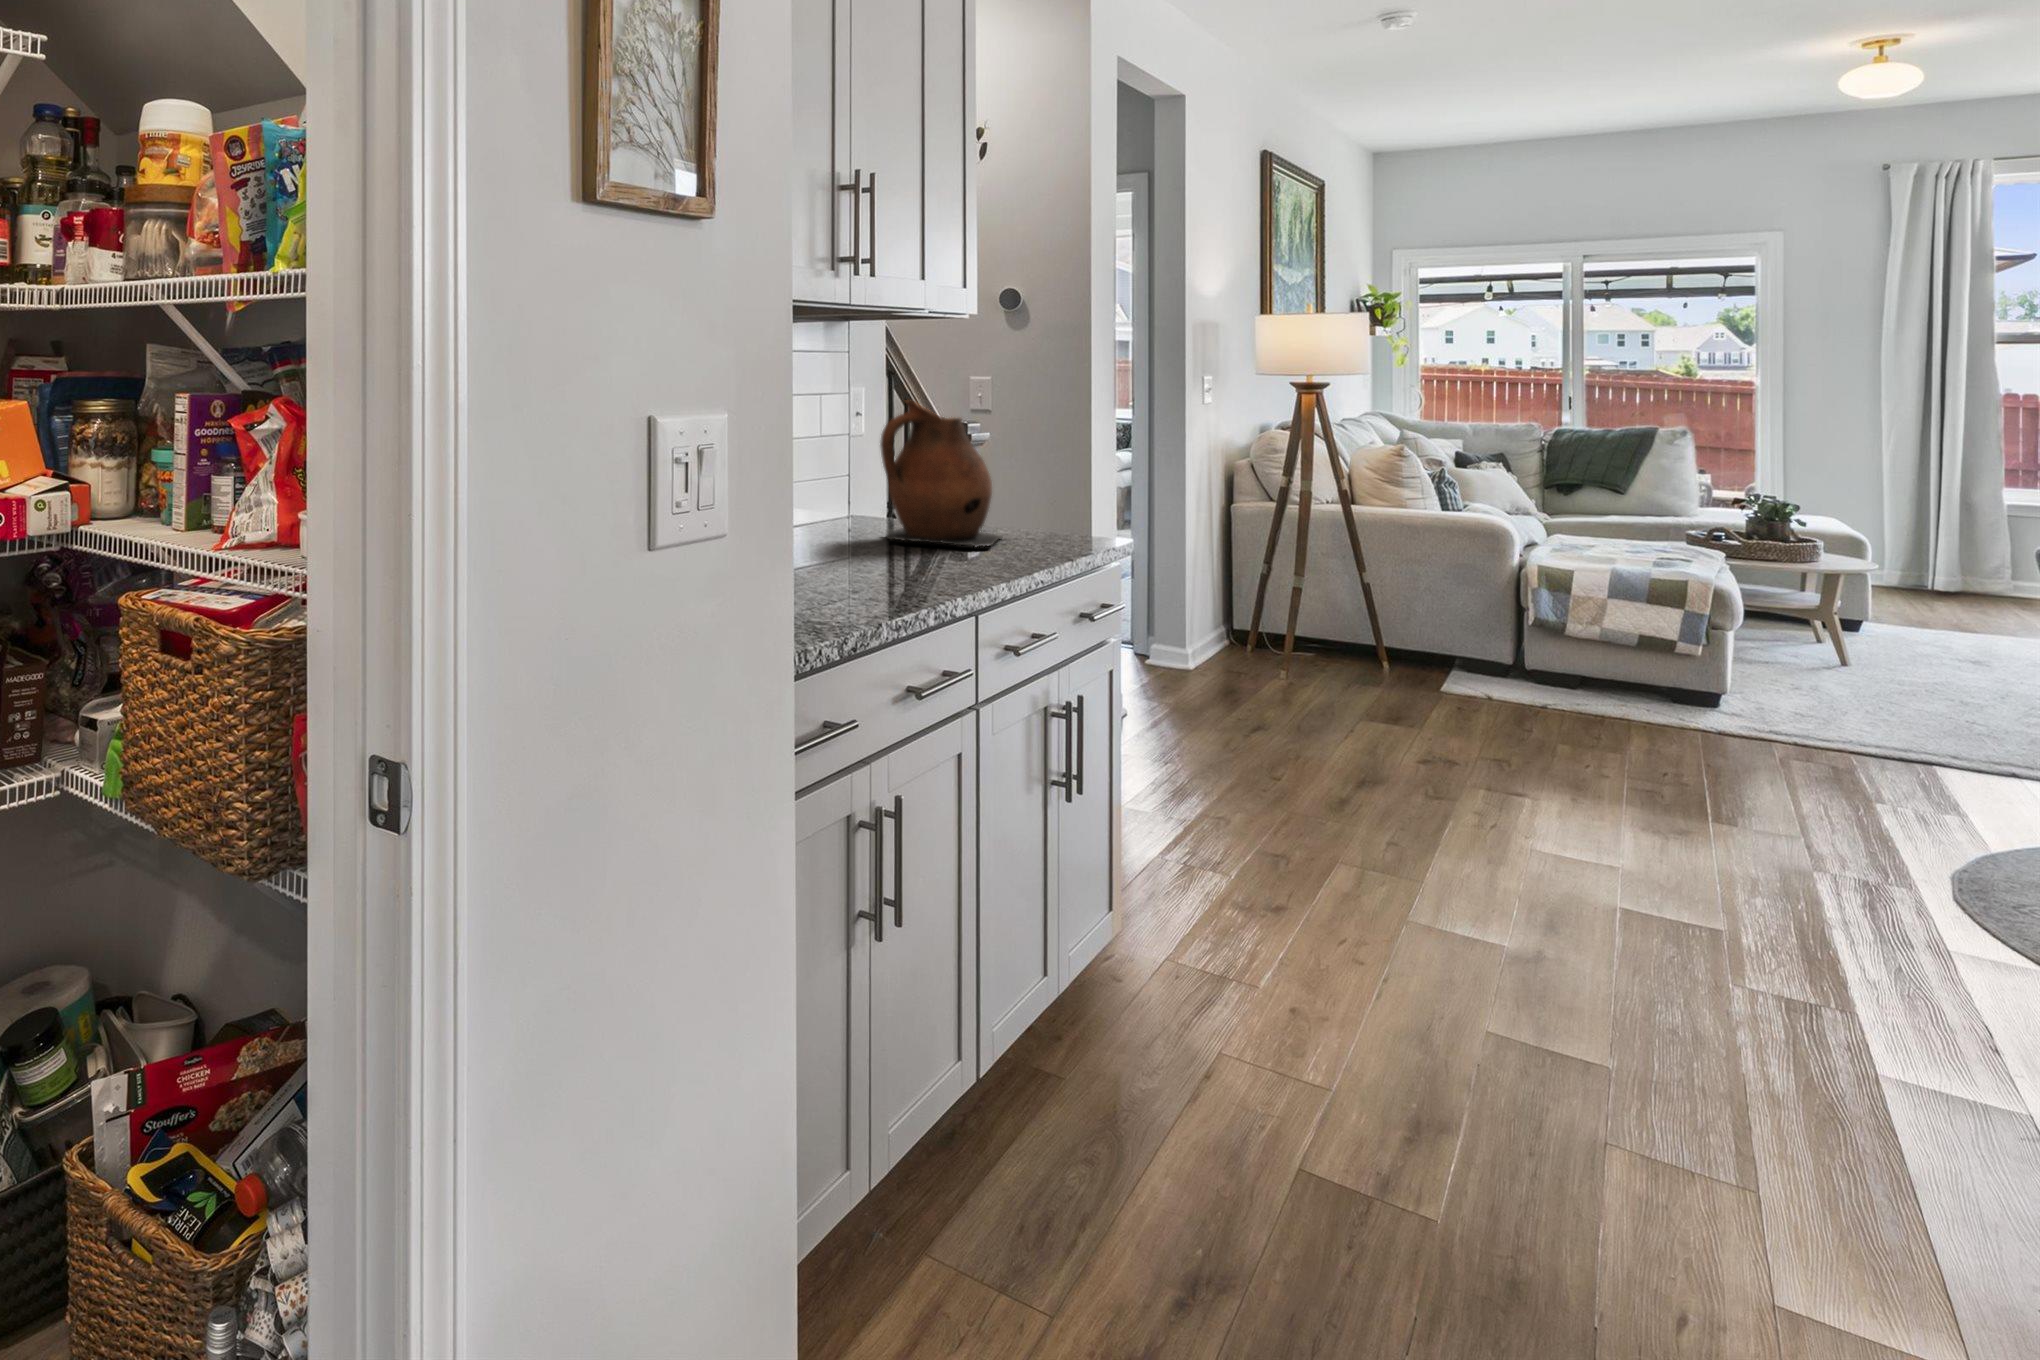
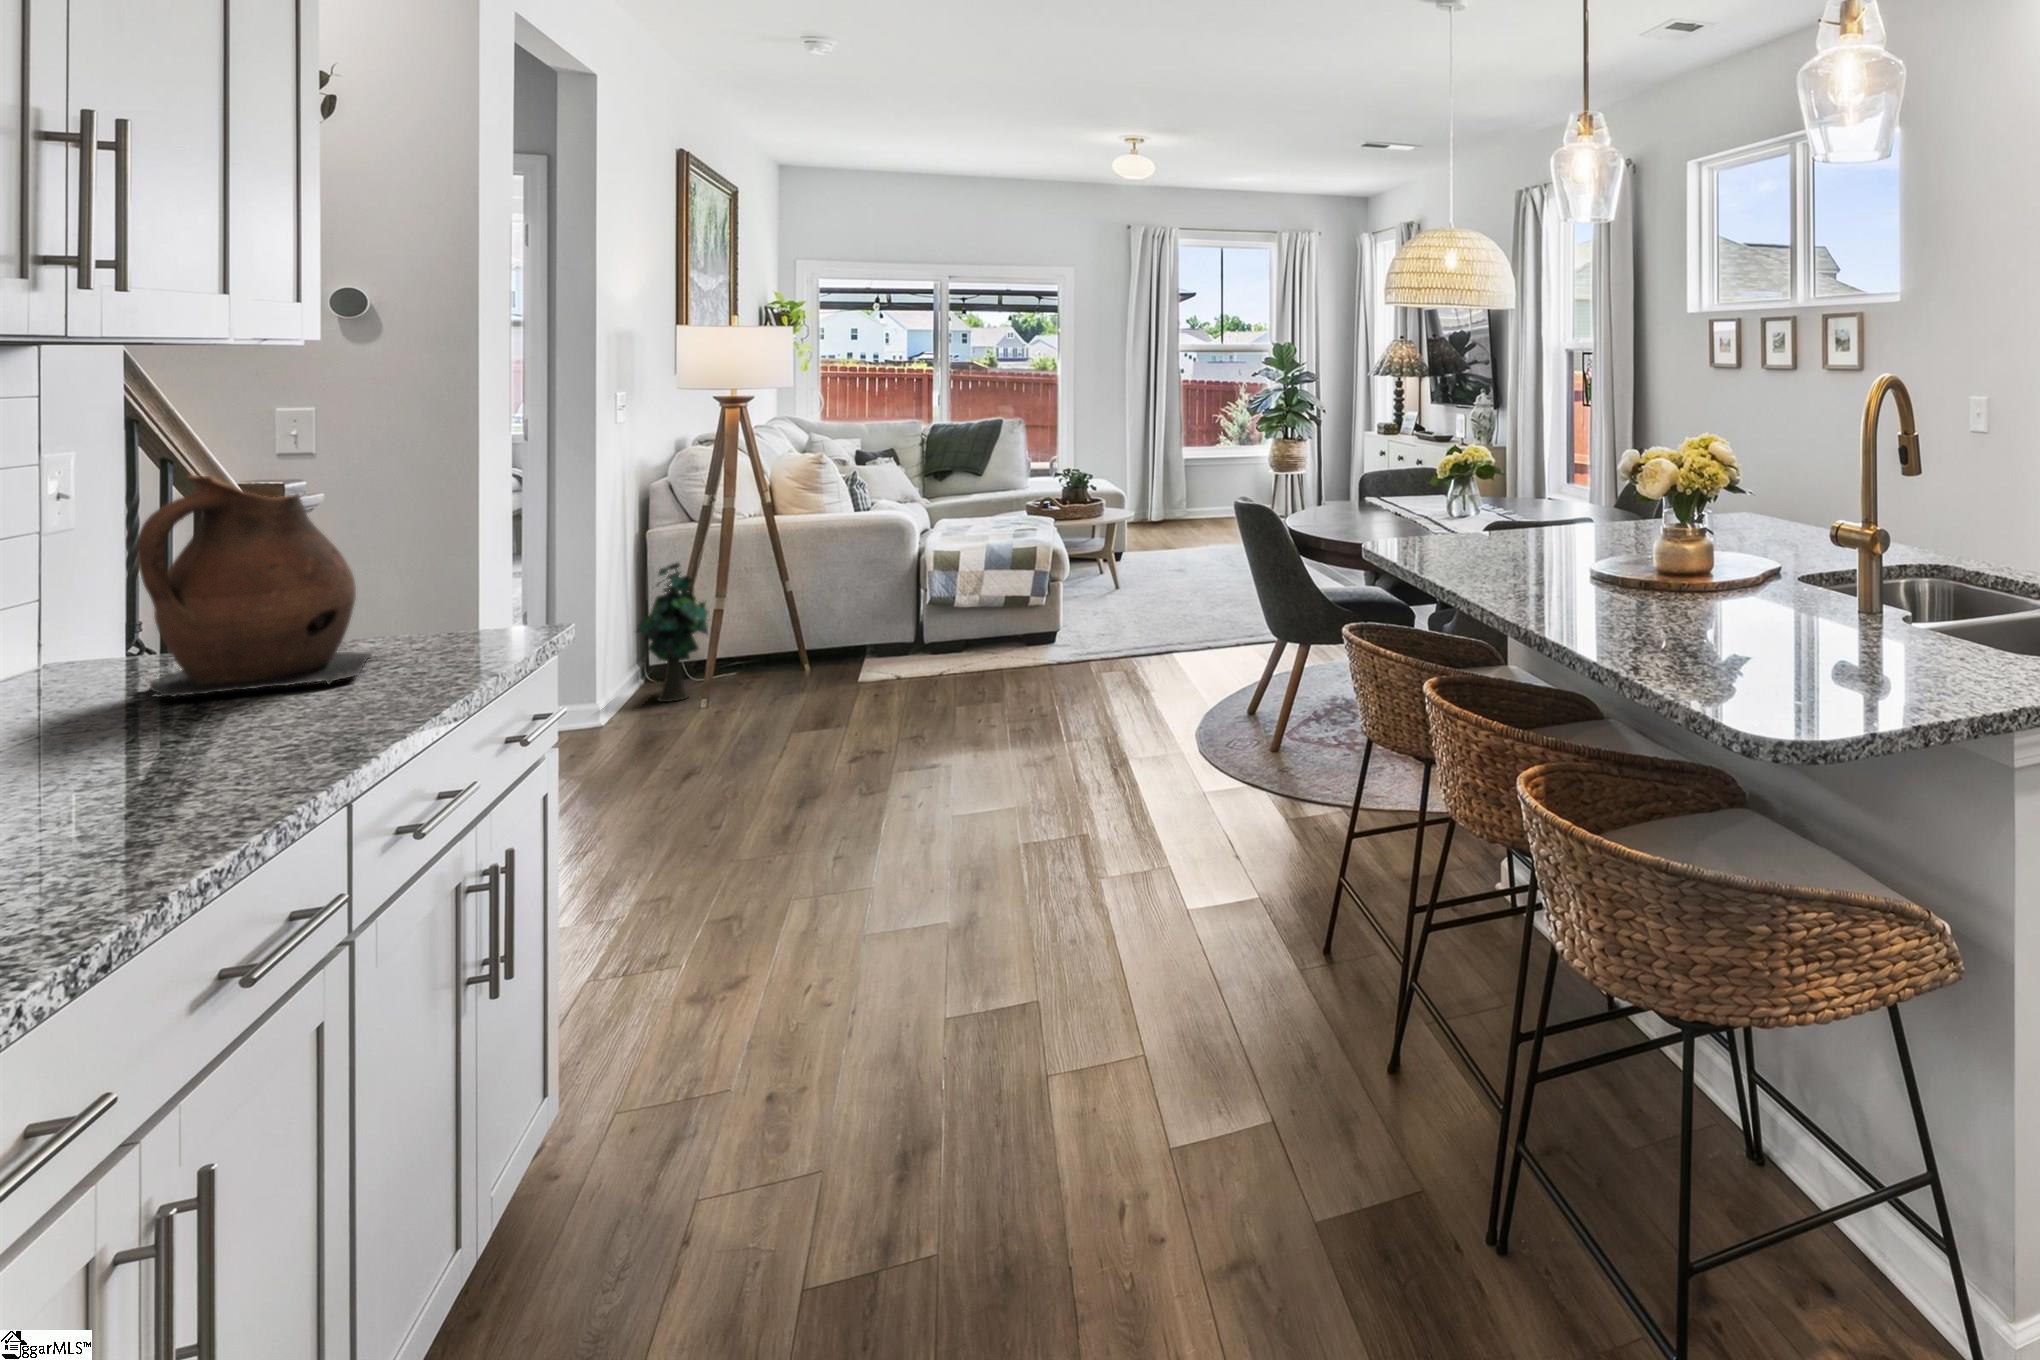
decorative plant: none [1221,536,1288,664] -> present [637,563,708,702]

